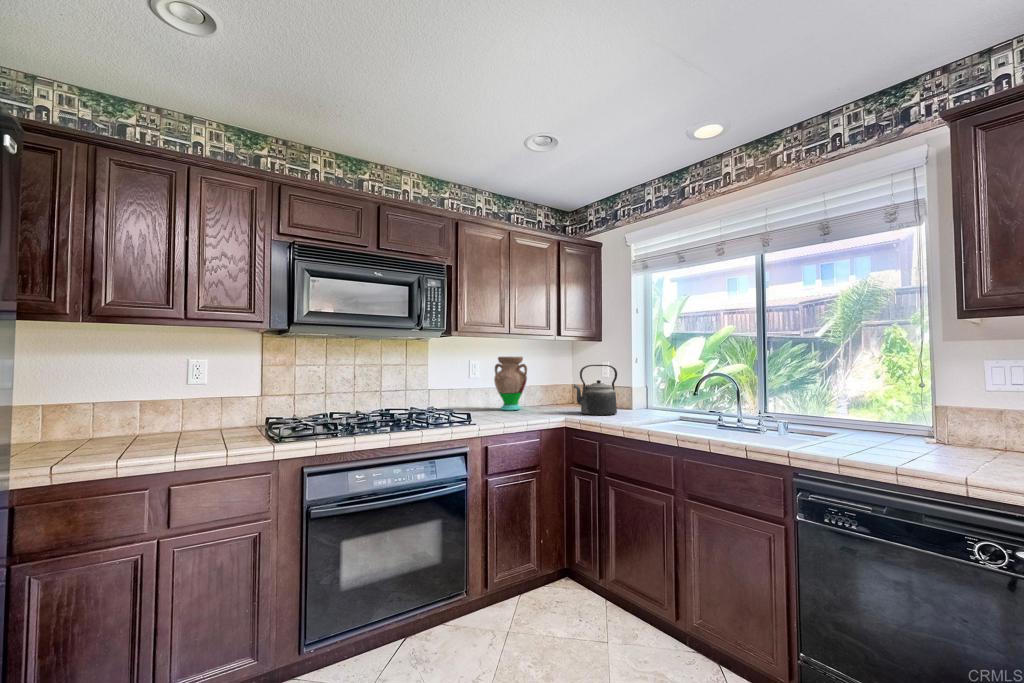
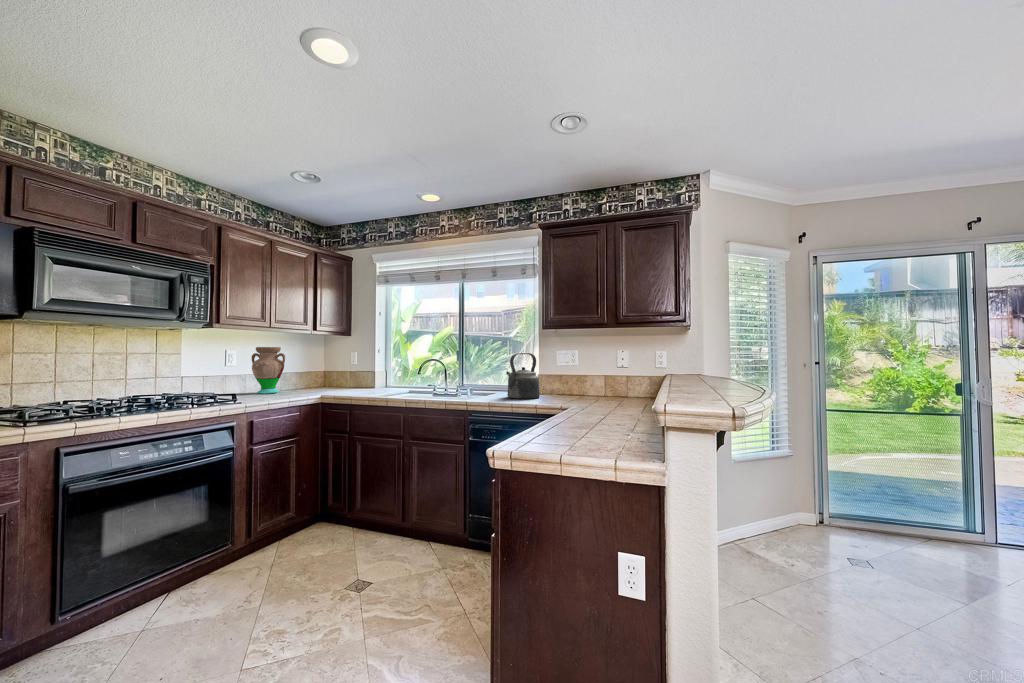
kettle: present [574,365,617,415] -> present [506,353,540,399]

